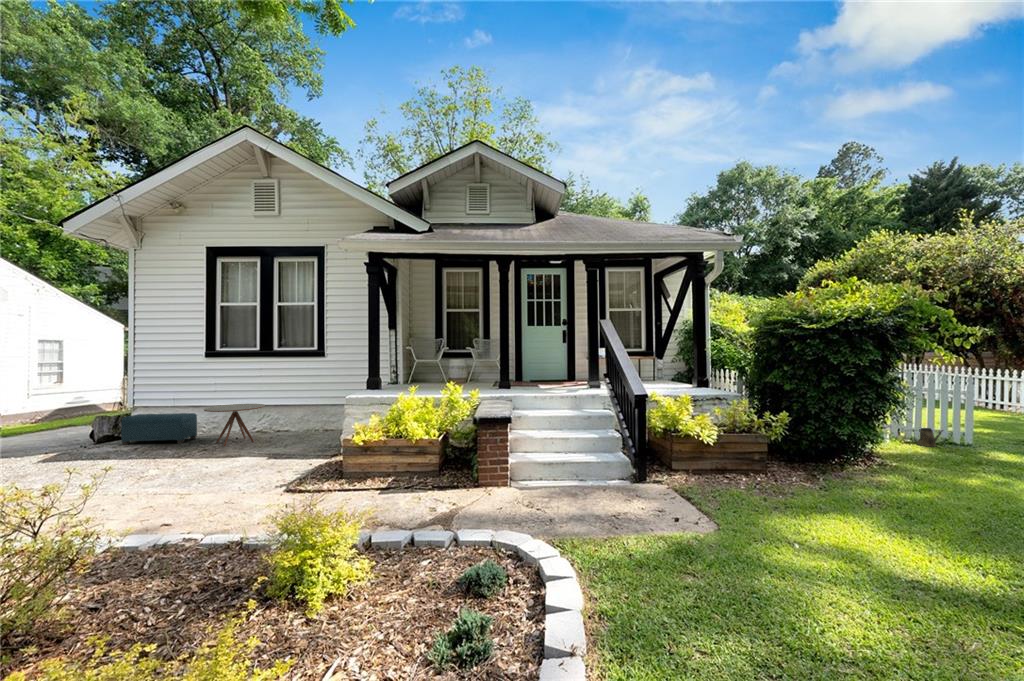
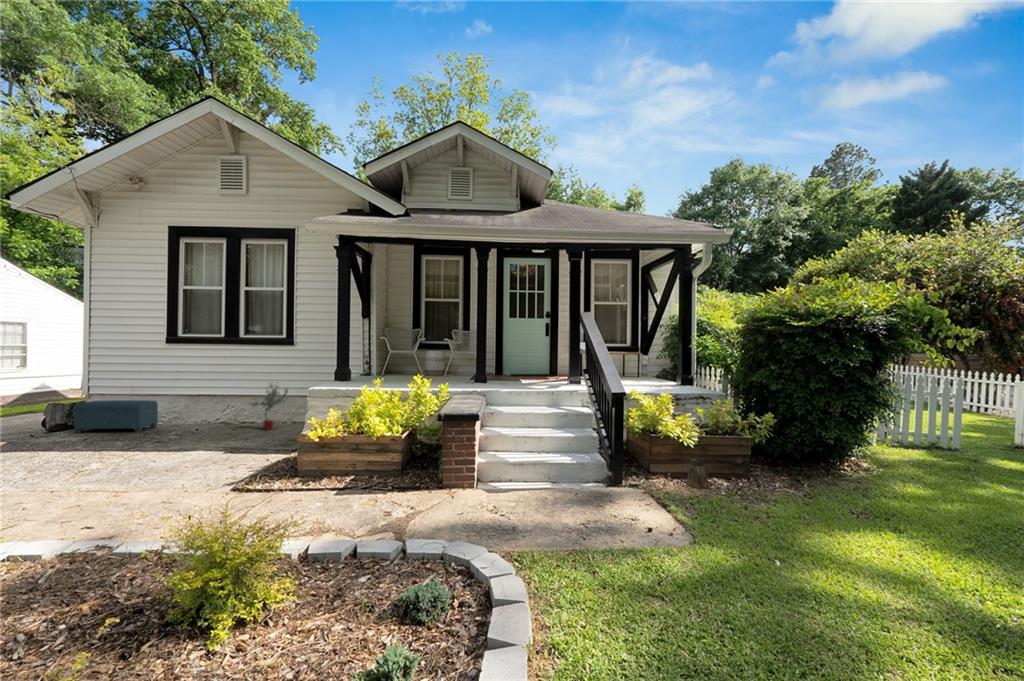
potted tree: none [282,393,321,439] -> present [250,383,288,430]
round table: present [204,404,265,446] -> none [162,392,229,437]
watering can: present [917,428,943,447] -> present [686,459,712,488]

